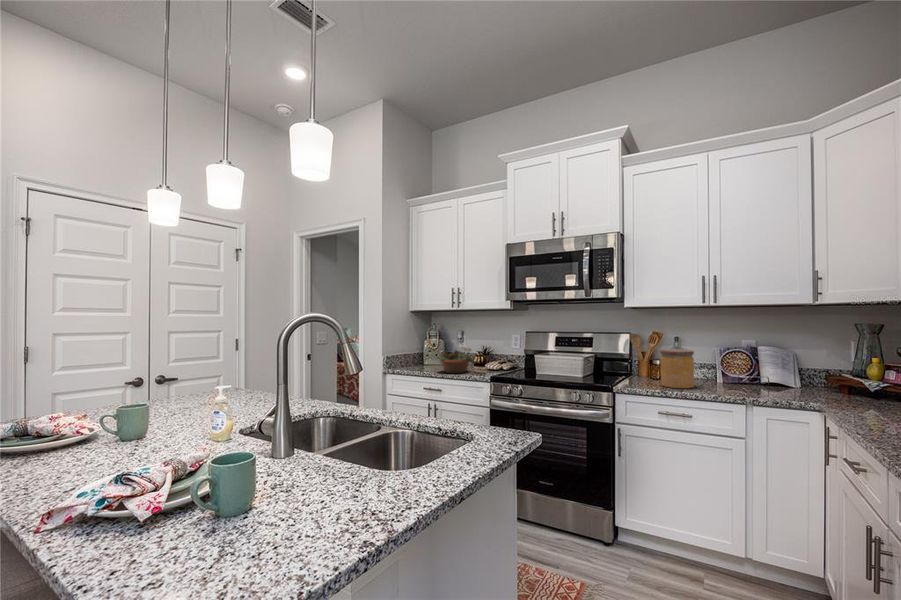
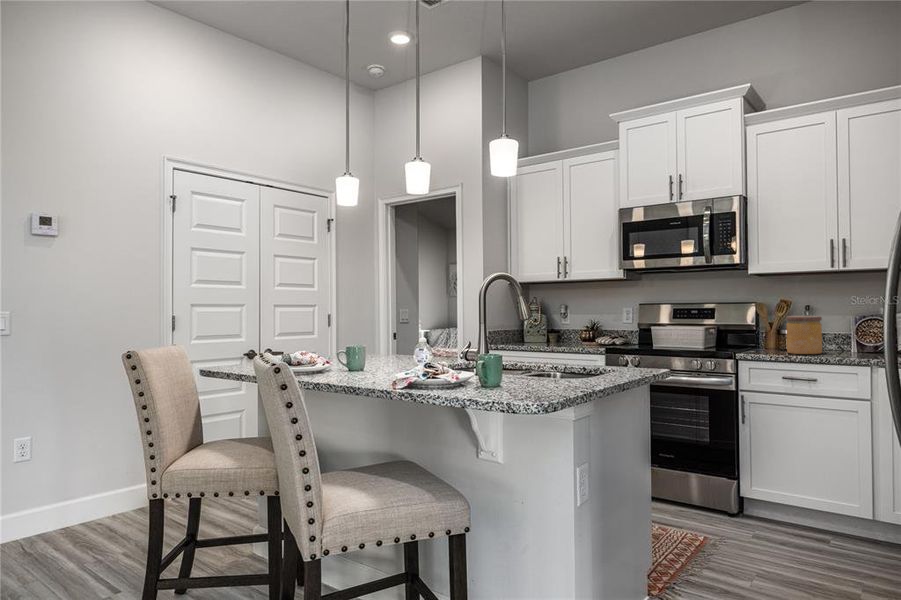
succulent planter: present [439,347,473,373] -> none [546,320,587,348]

